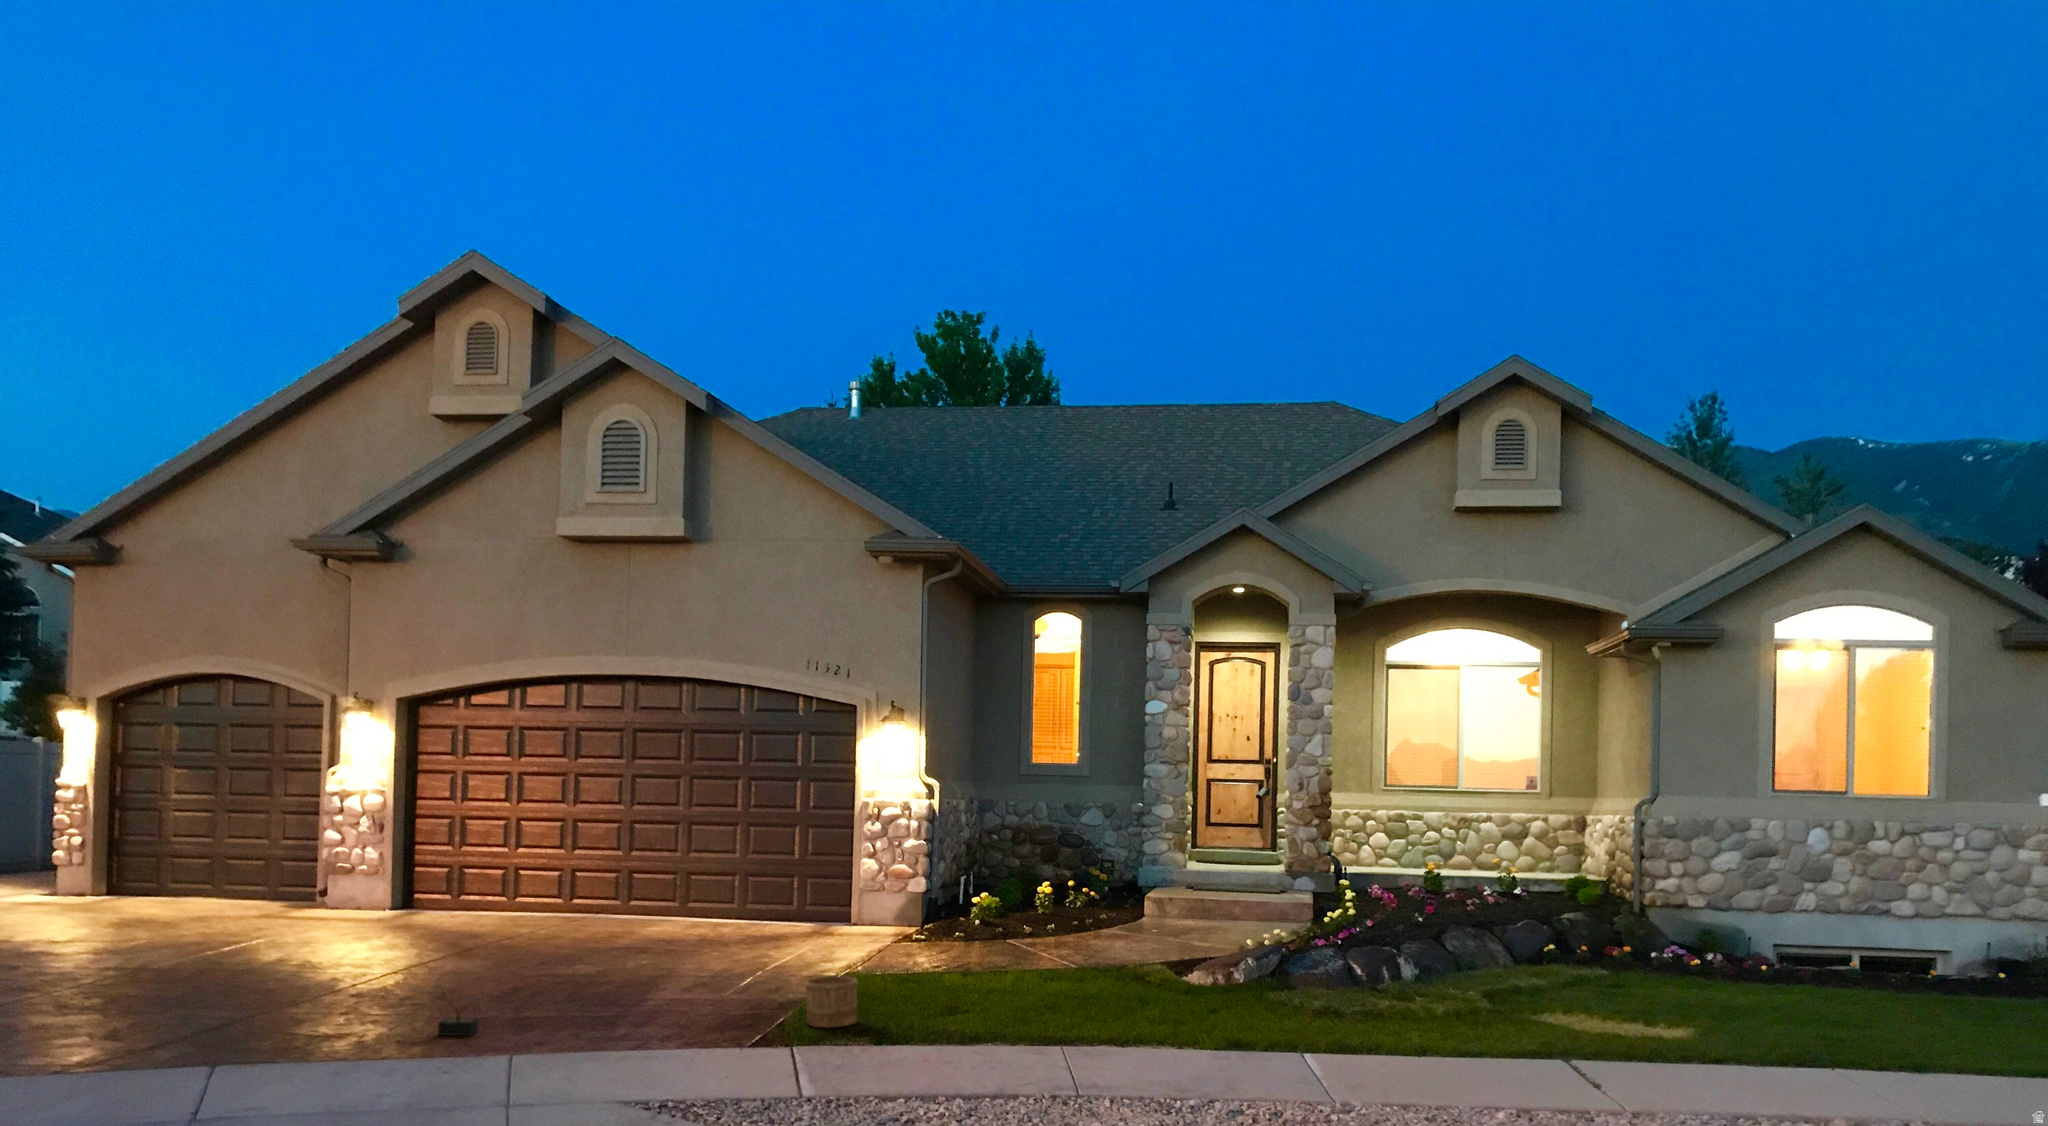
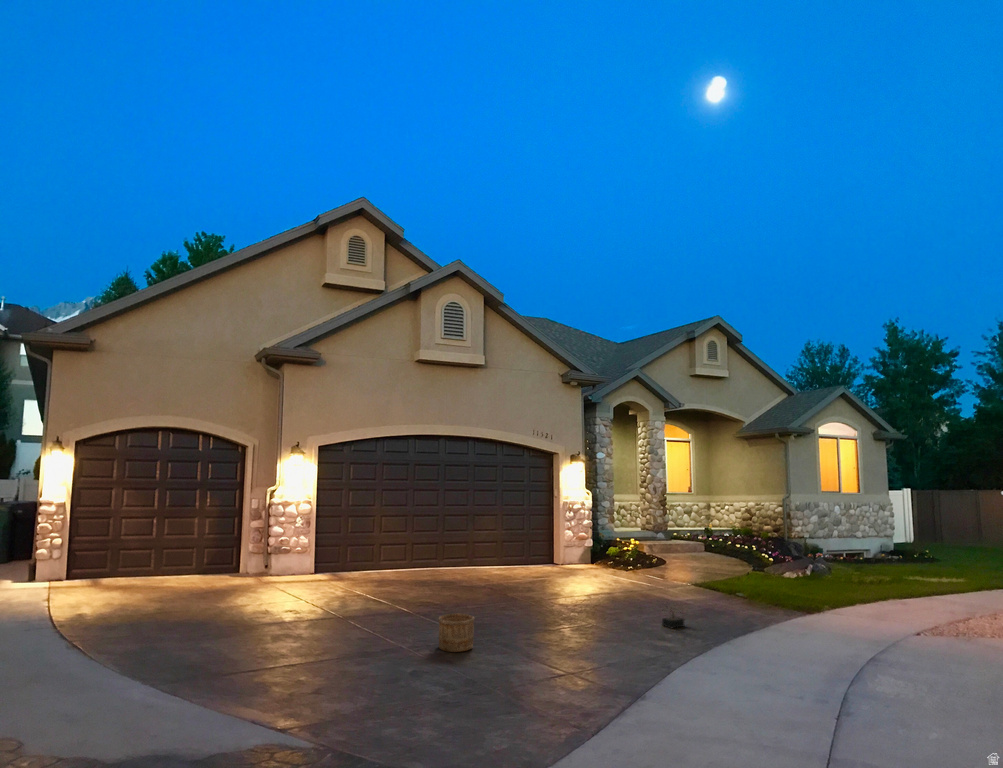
wooden bucket: present [804,975,858,1028] -> present [438,613,474,652]

